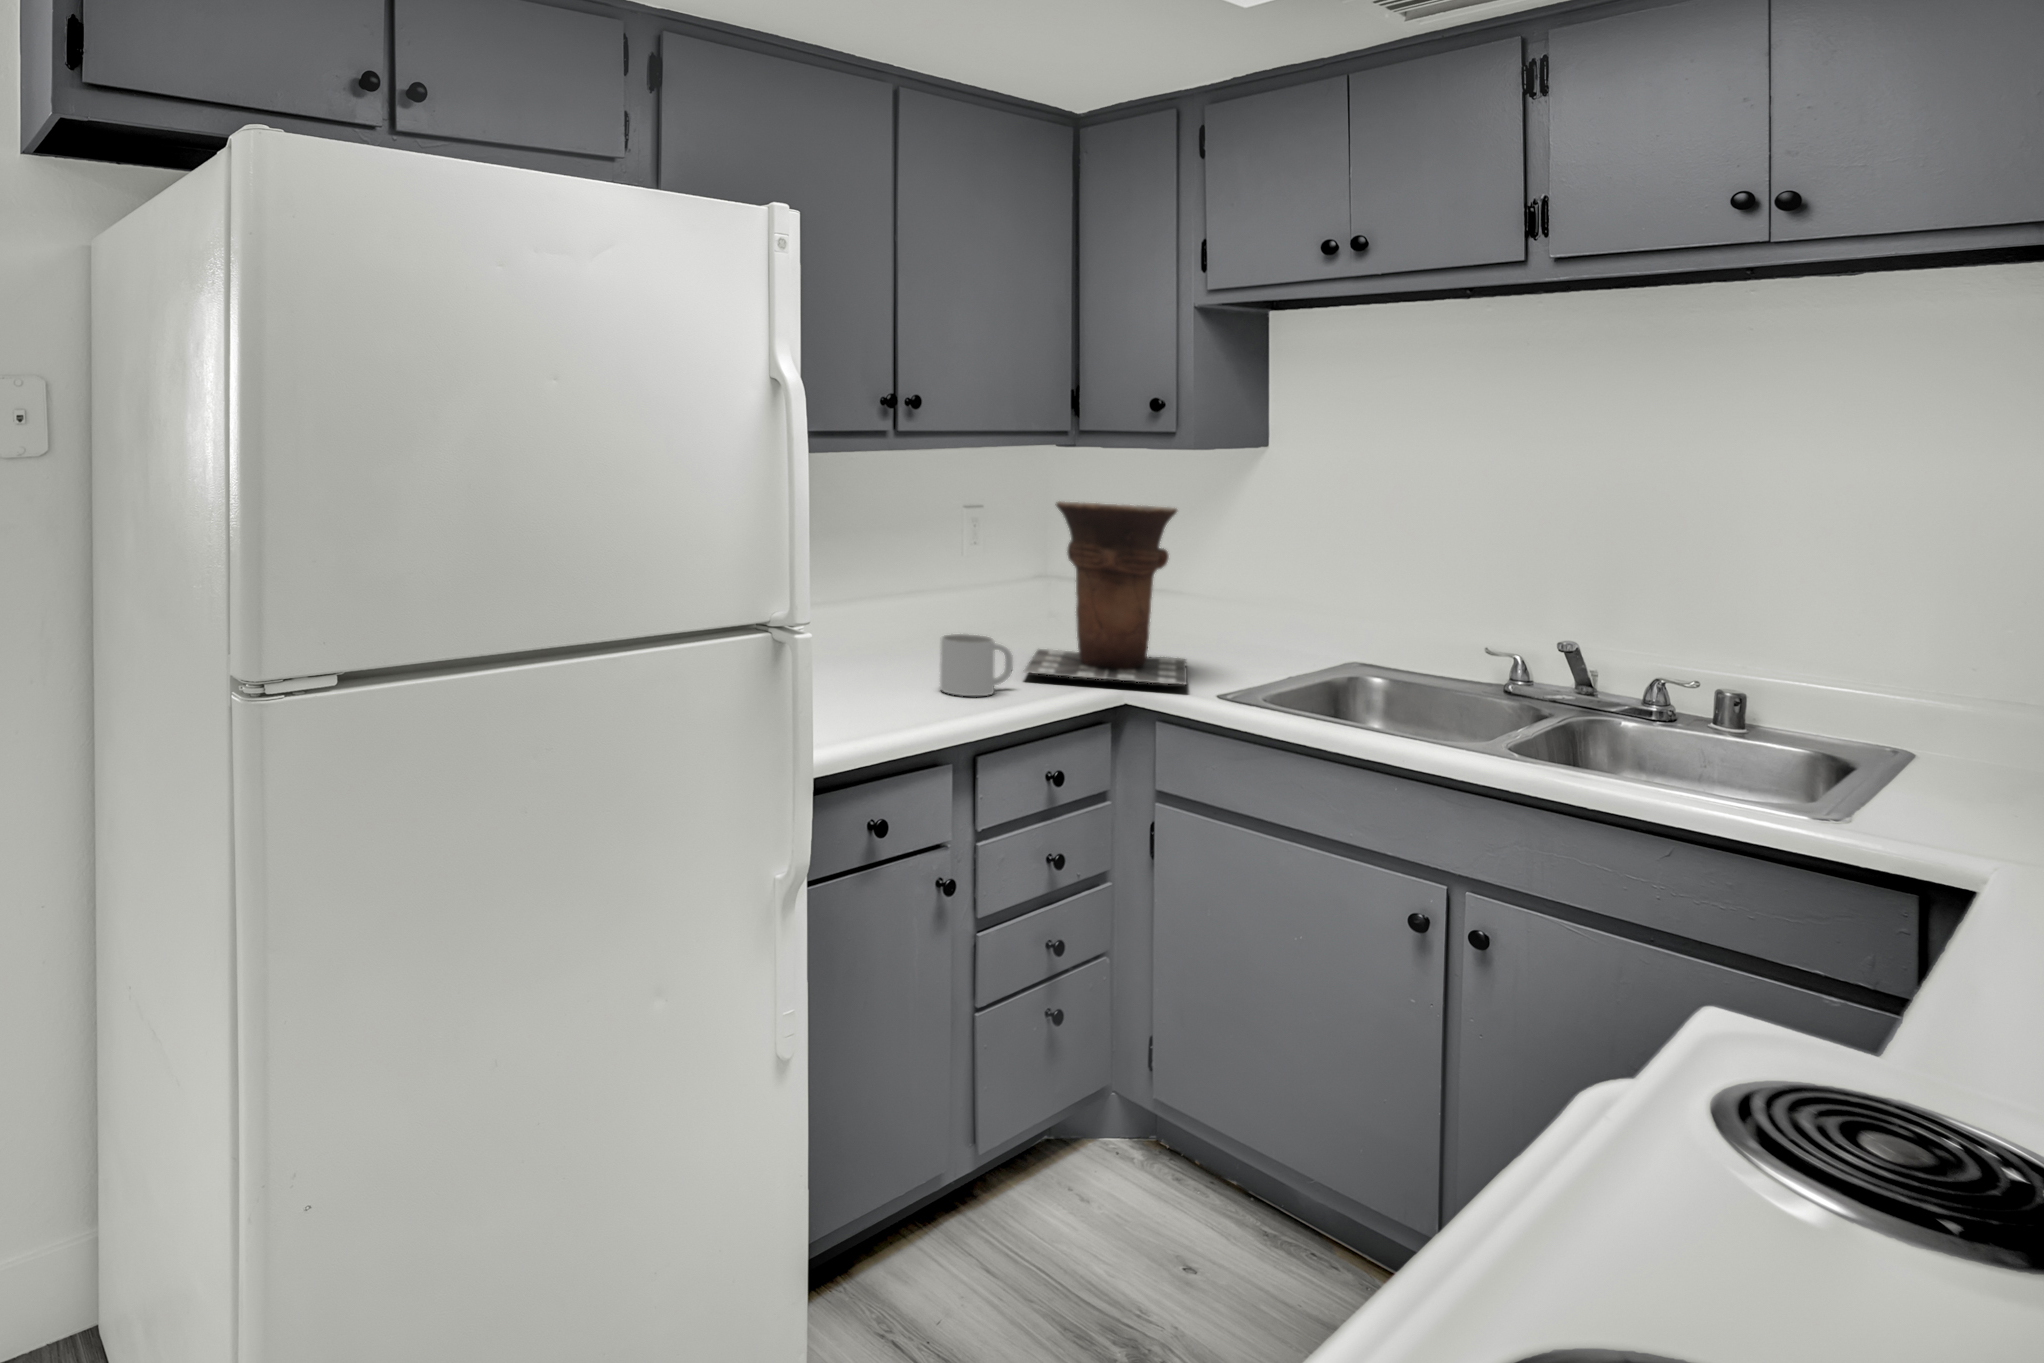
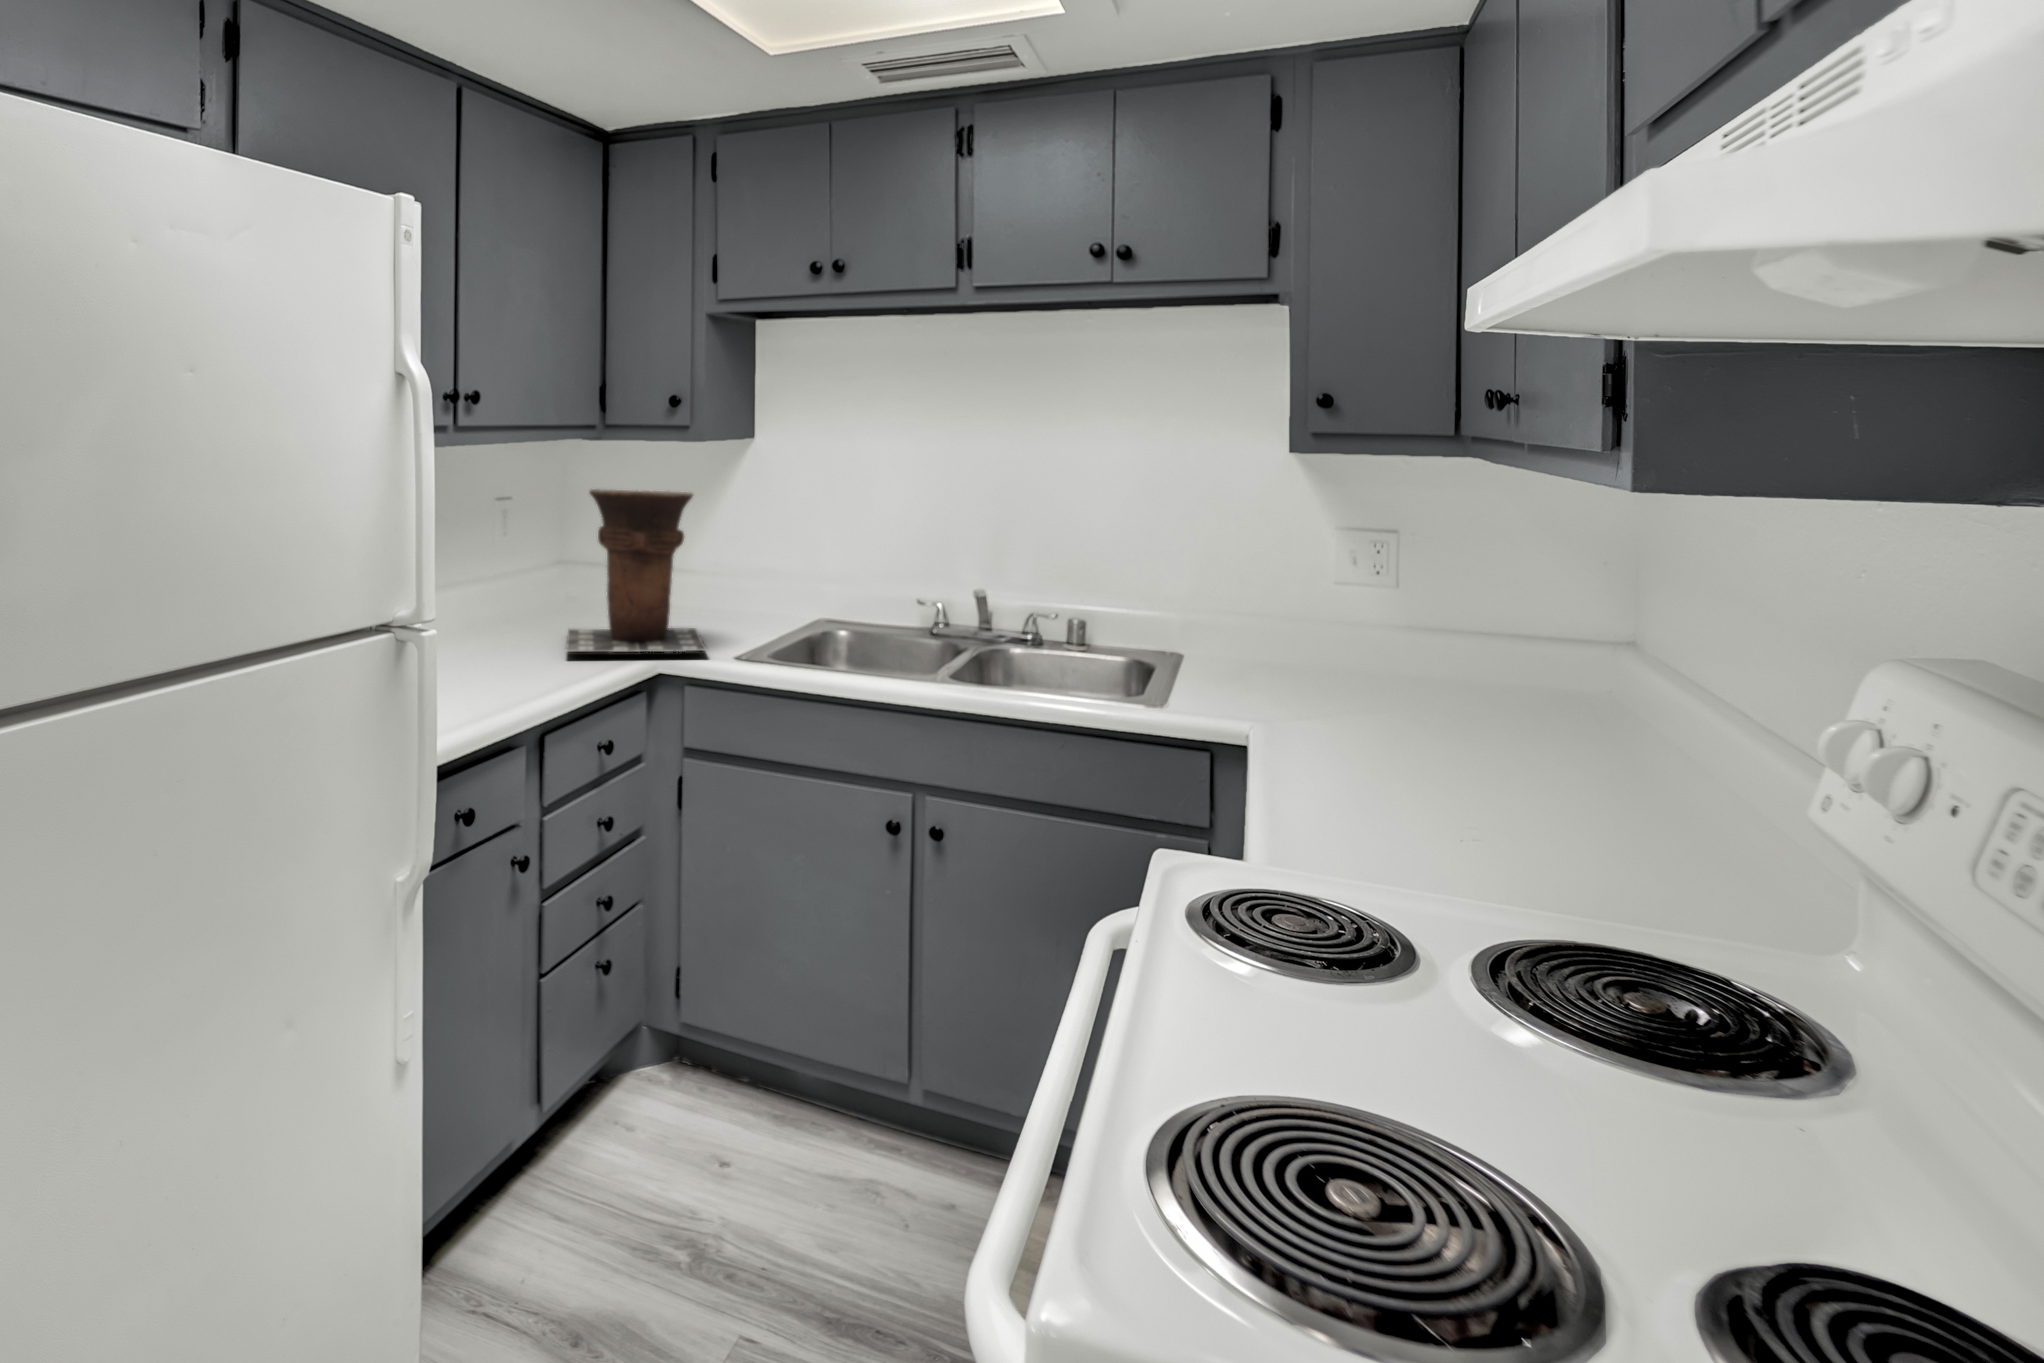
mug: present [940,634,1013,696] -> none [496,620,561,679]

